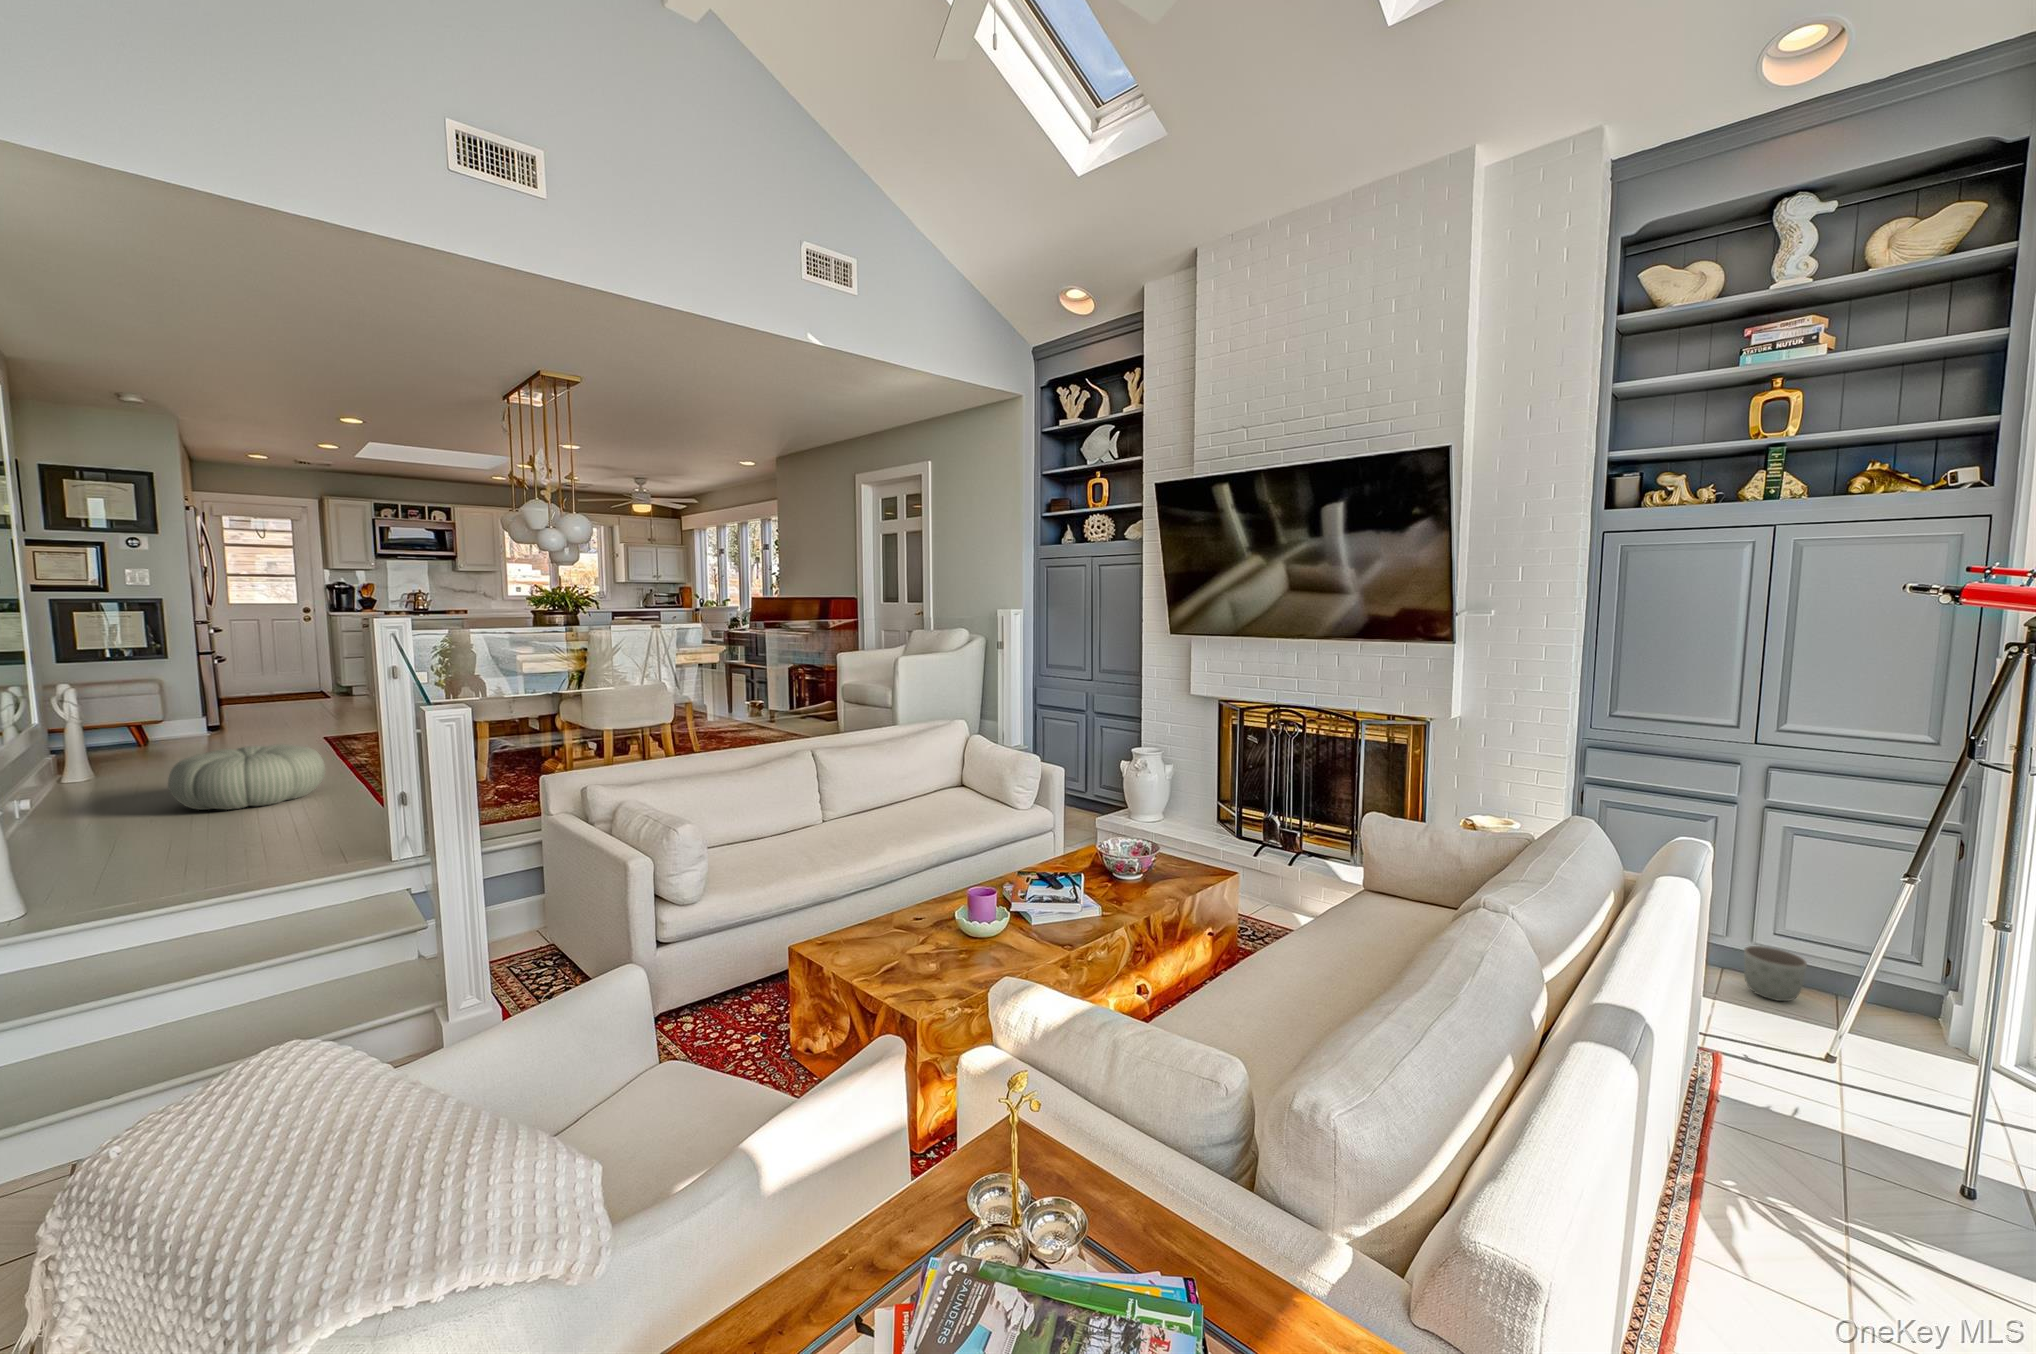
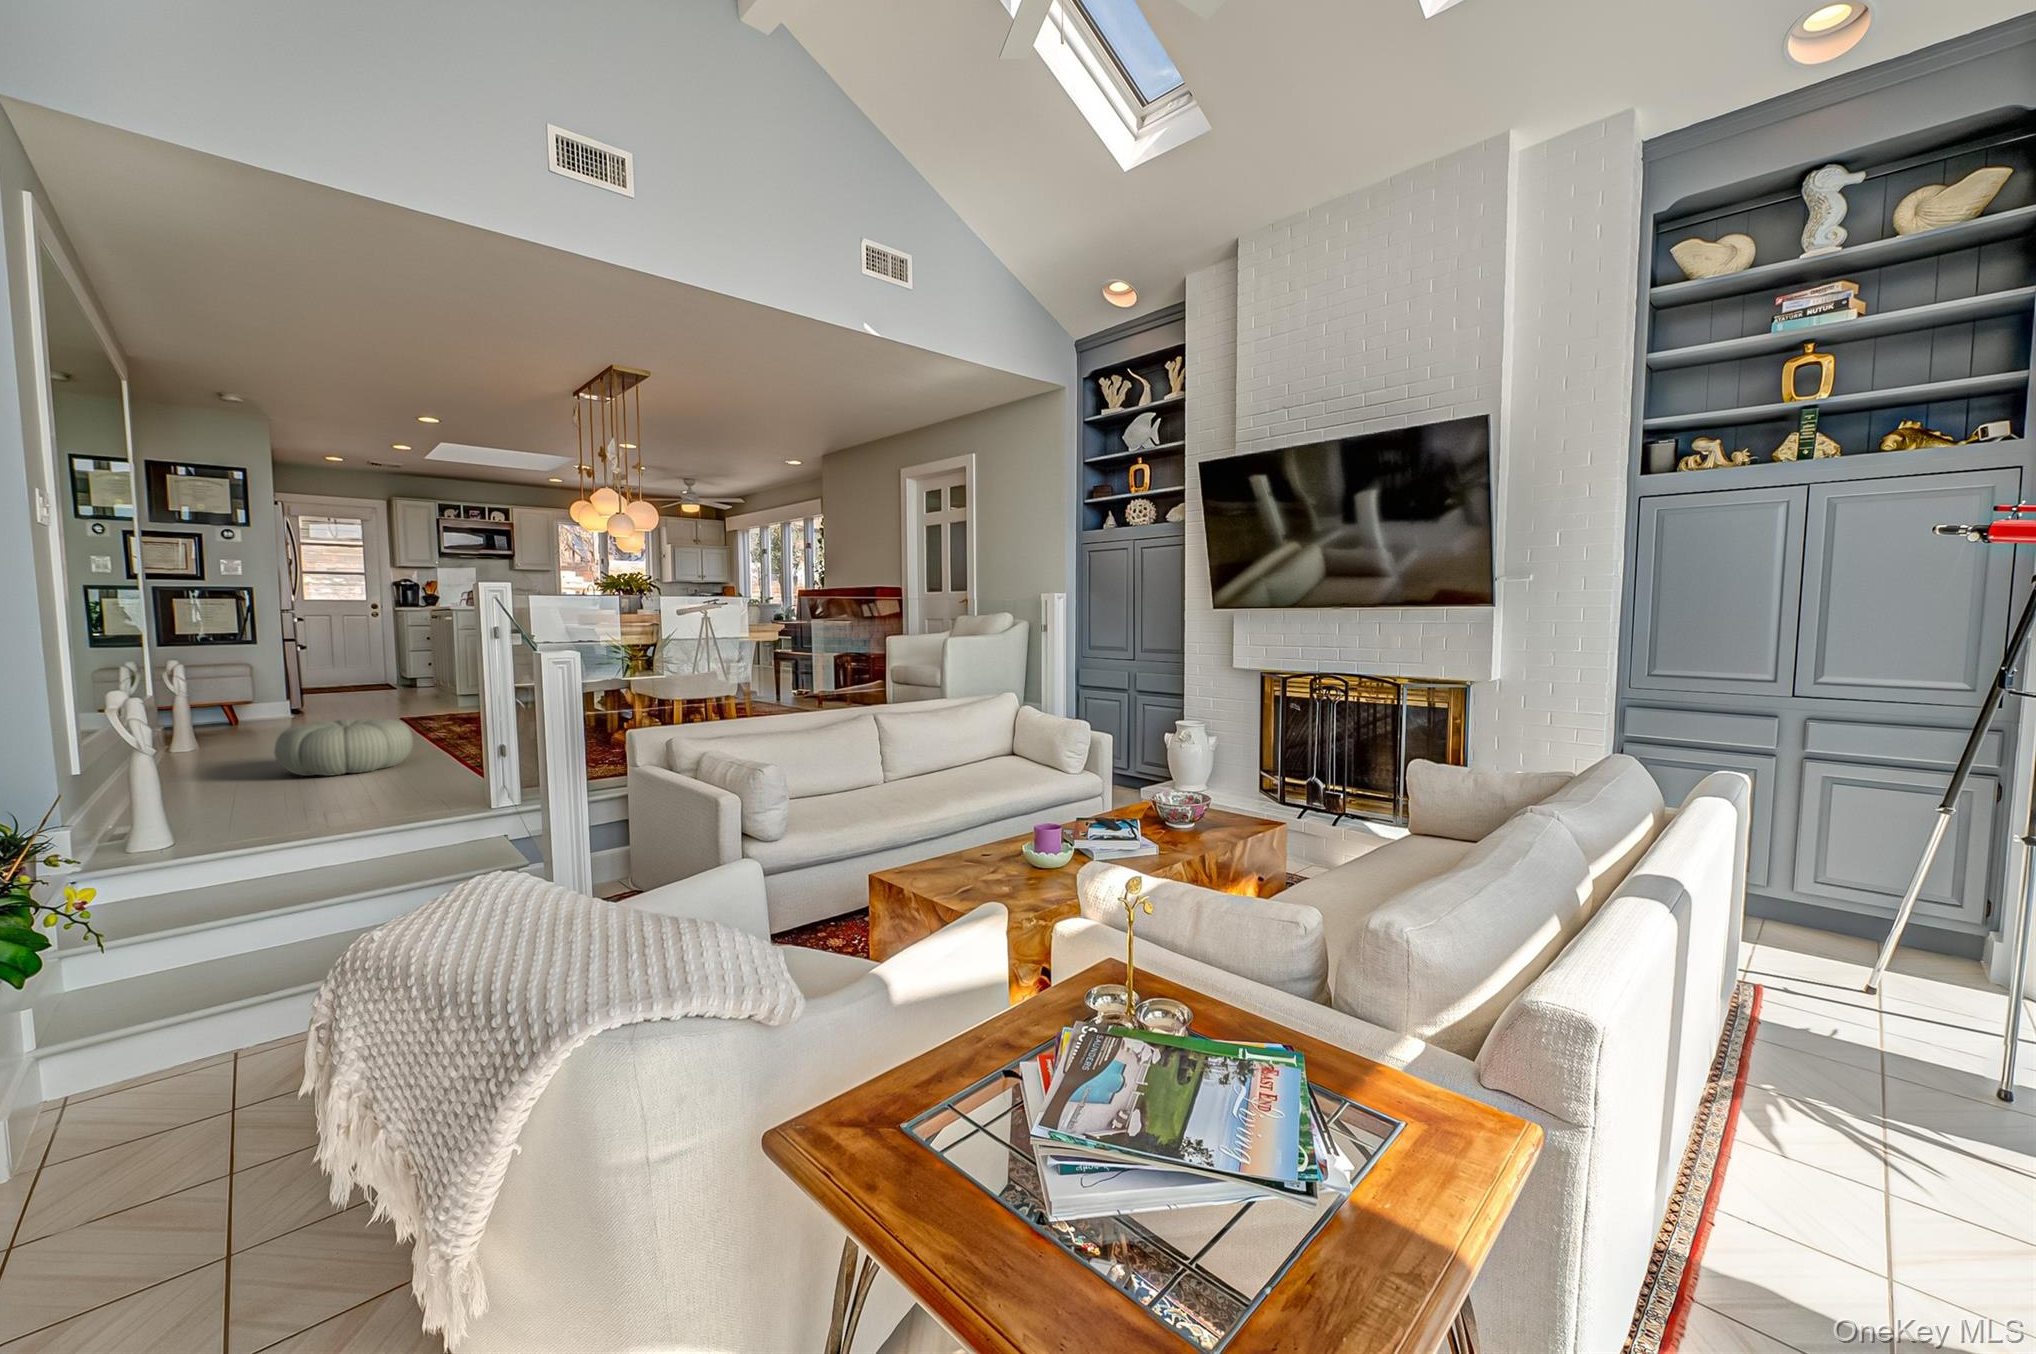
planter: present [1744,946,1807,1001] -> none [1787,895,1849,947]

